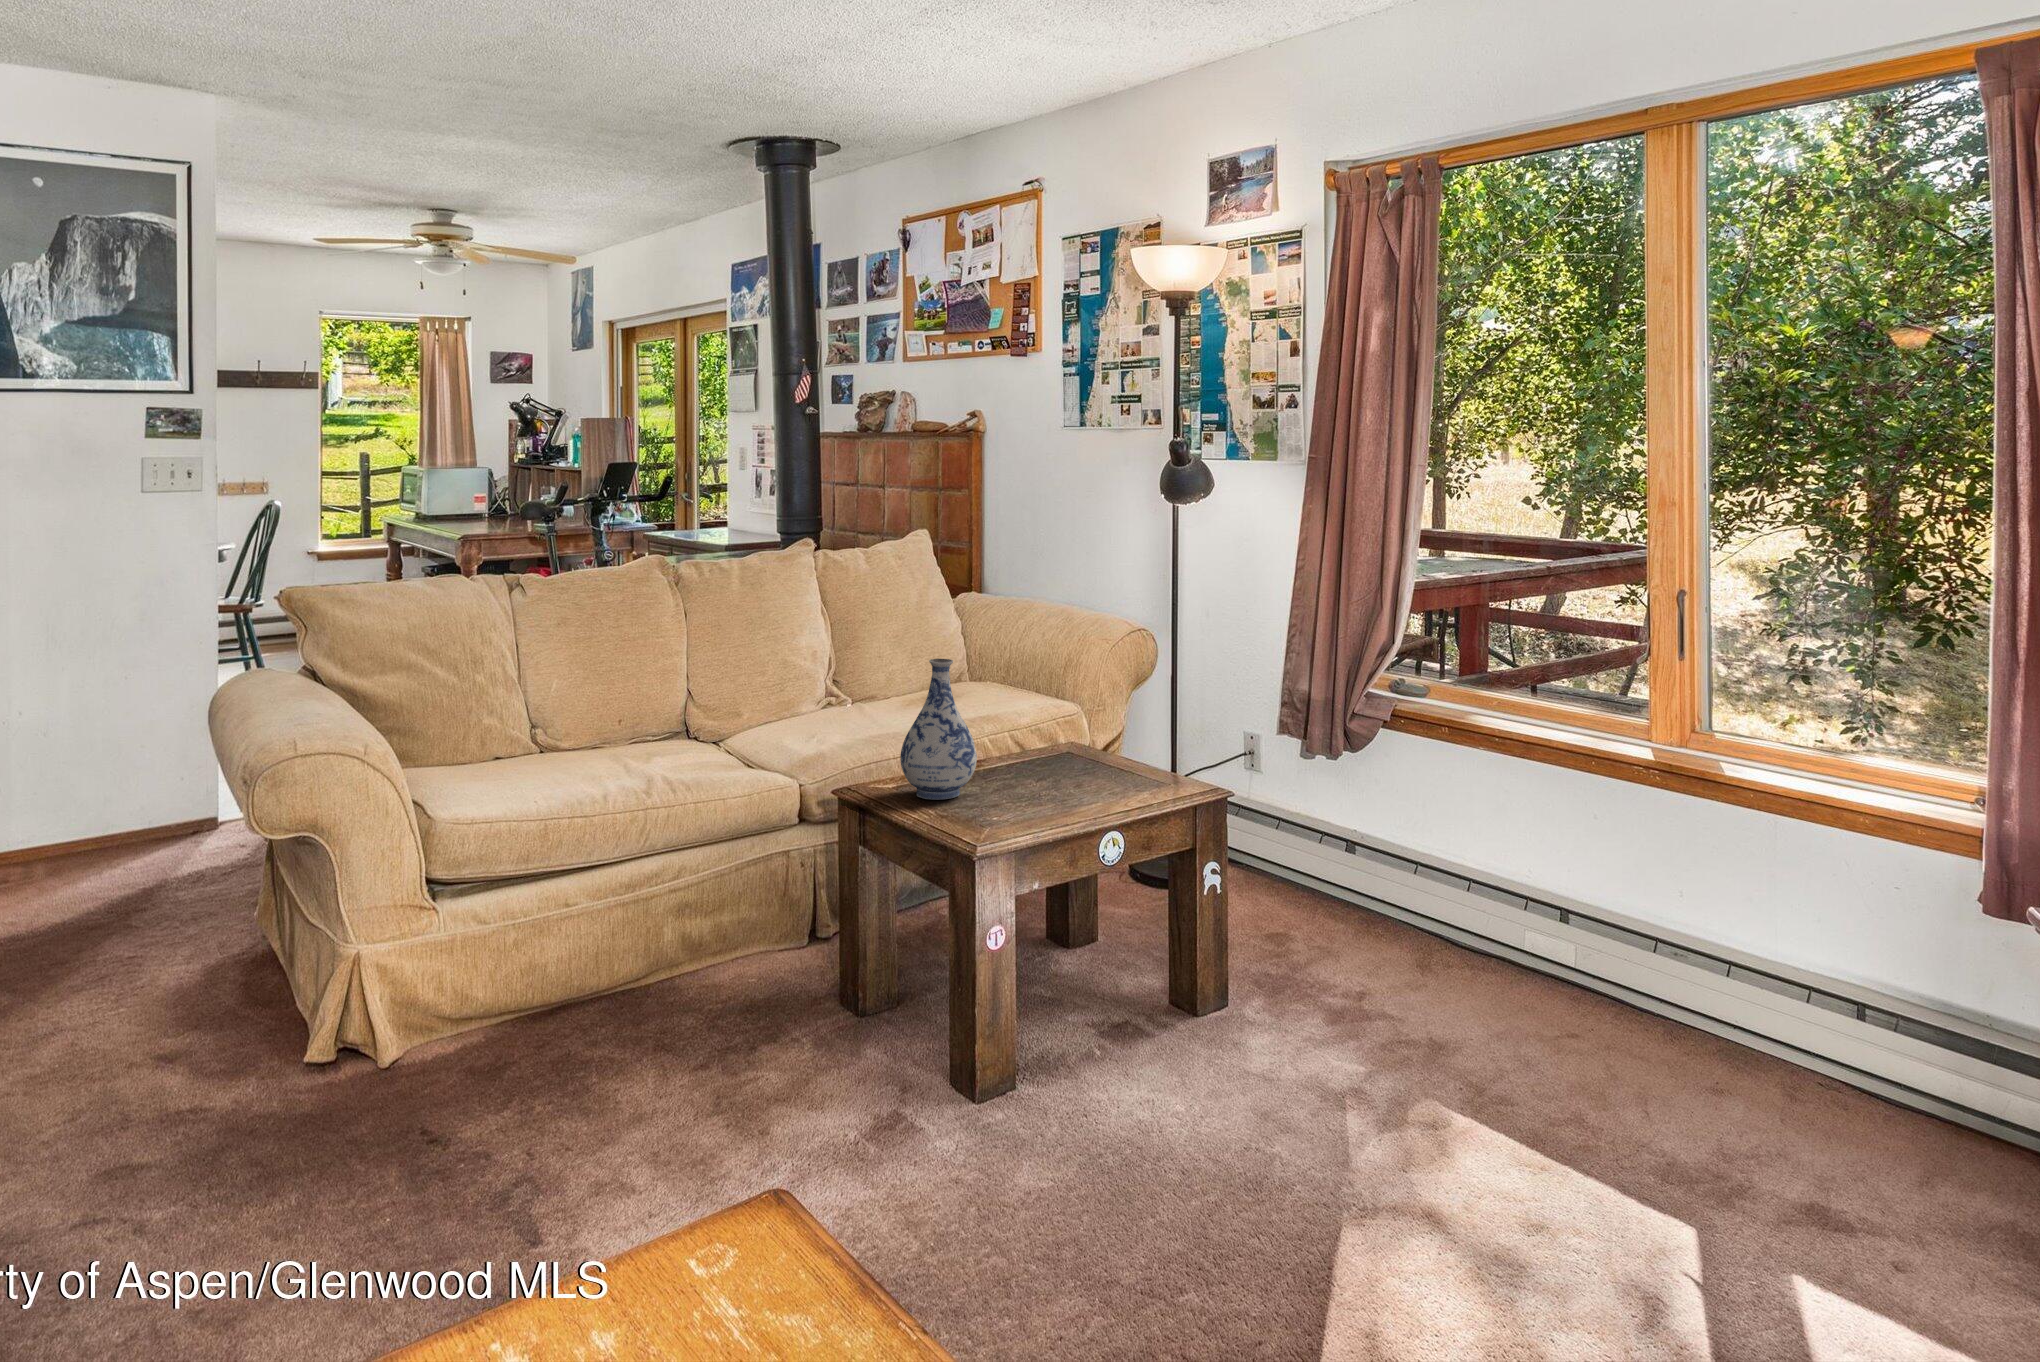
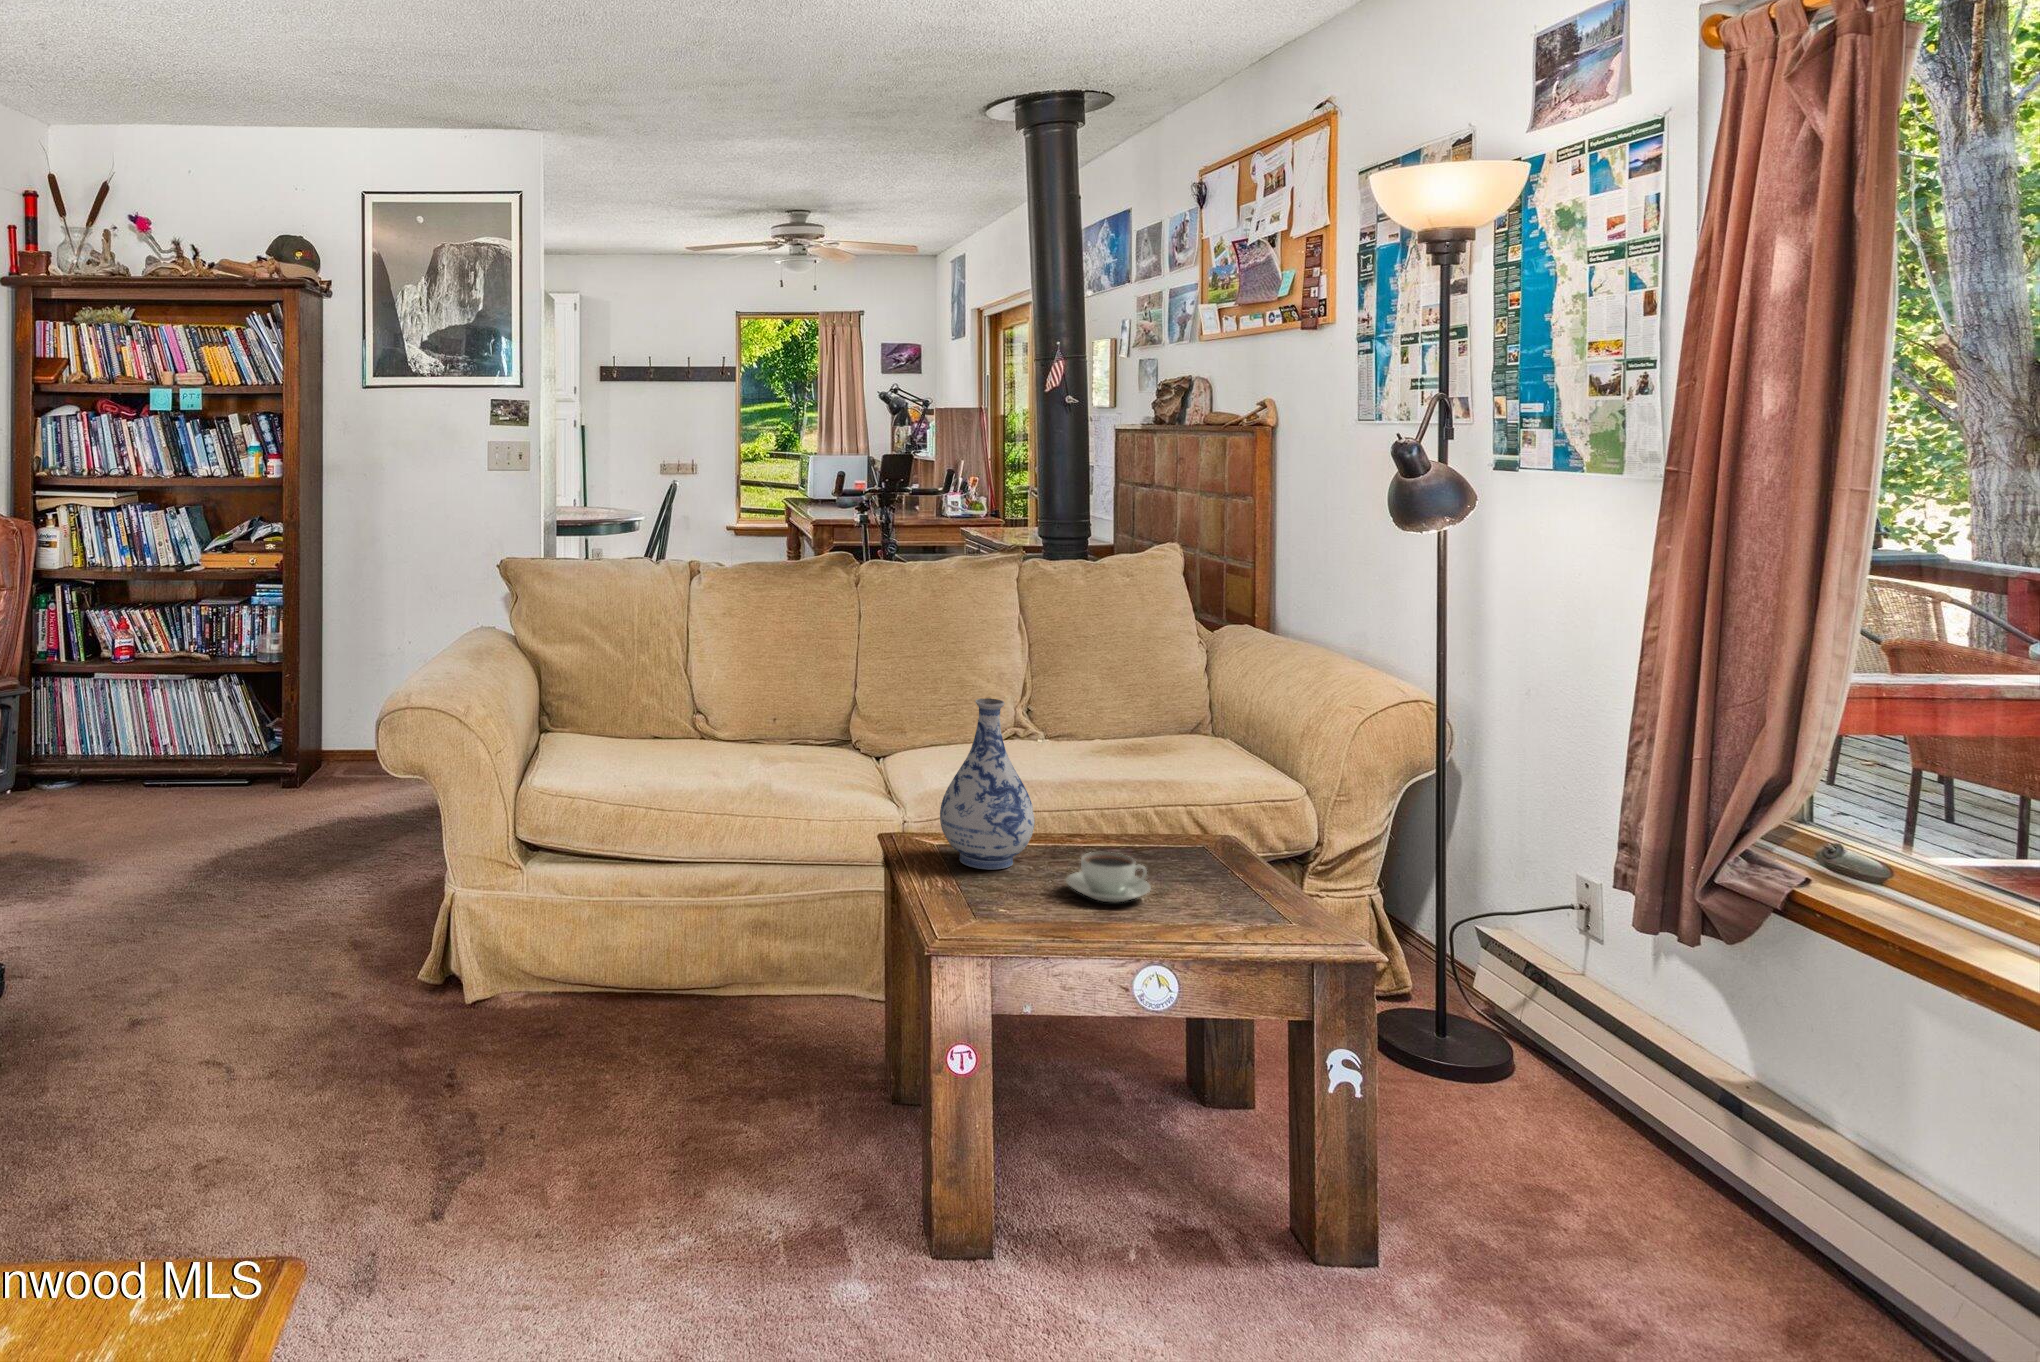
coffee cup: none [1018,768,1082,805] -> present [1066,852,1151,903]

